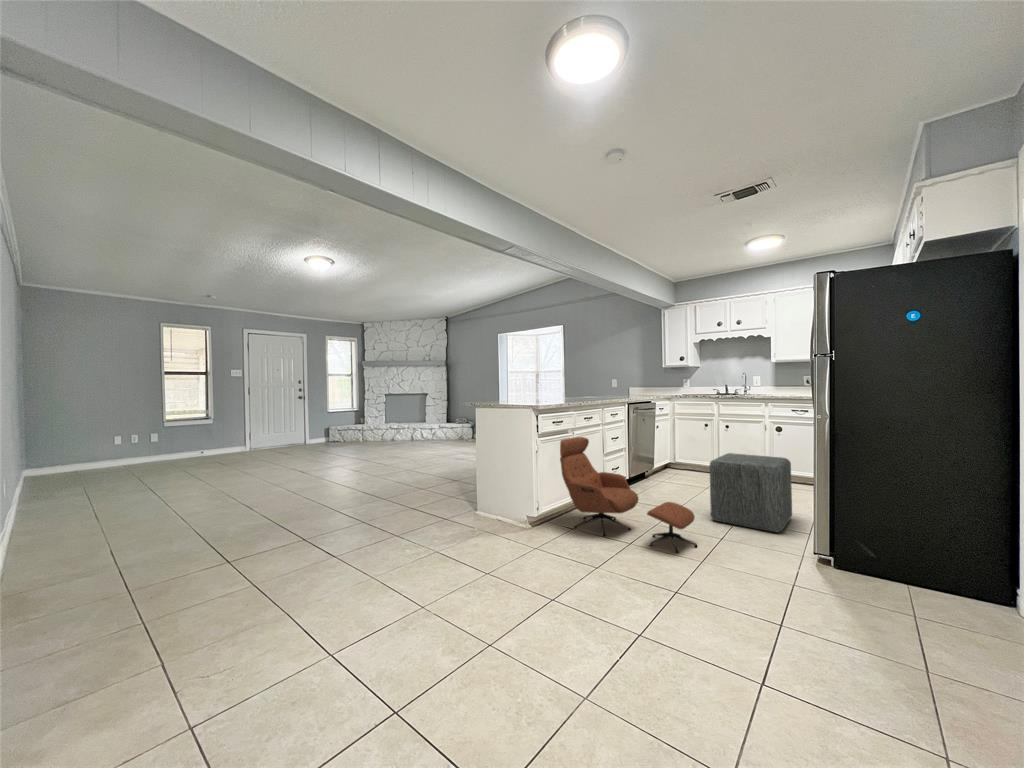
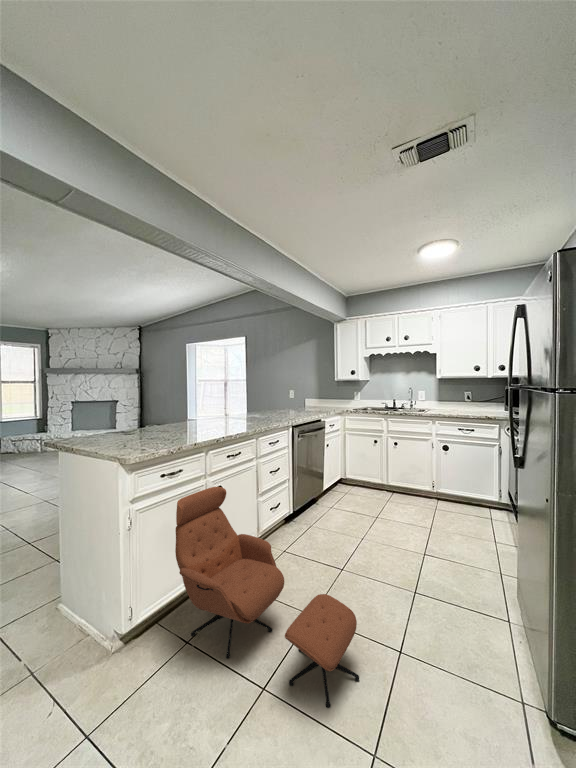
ottoman: present [710,453,792,532] -> none [378,494,472,618]

